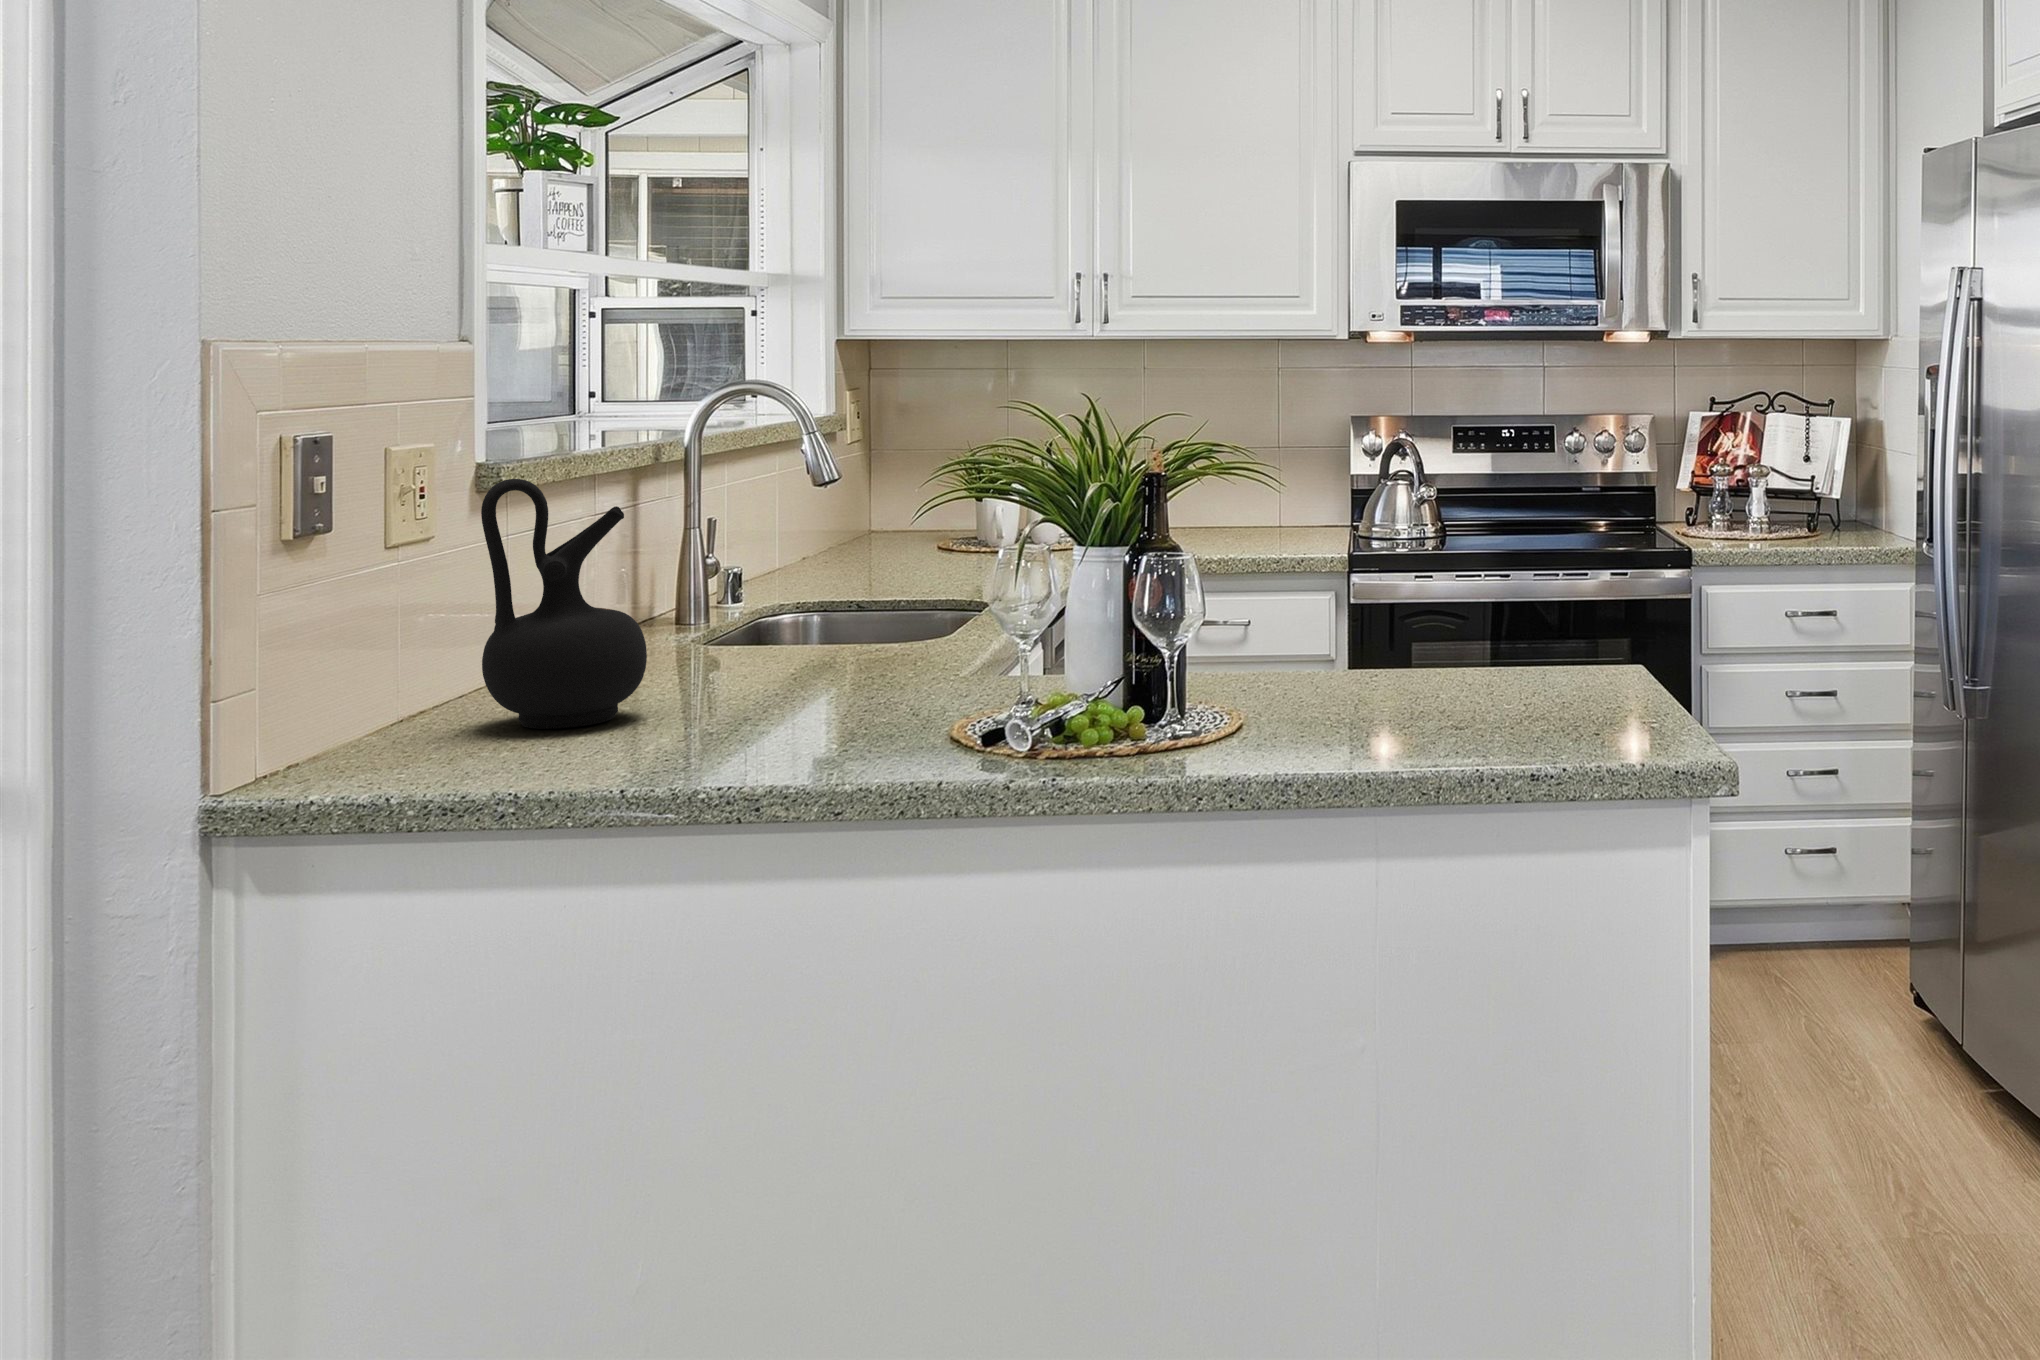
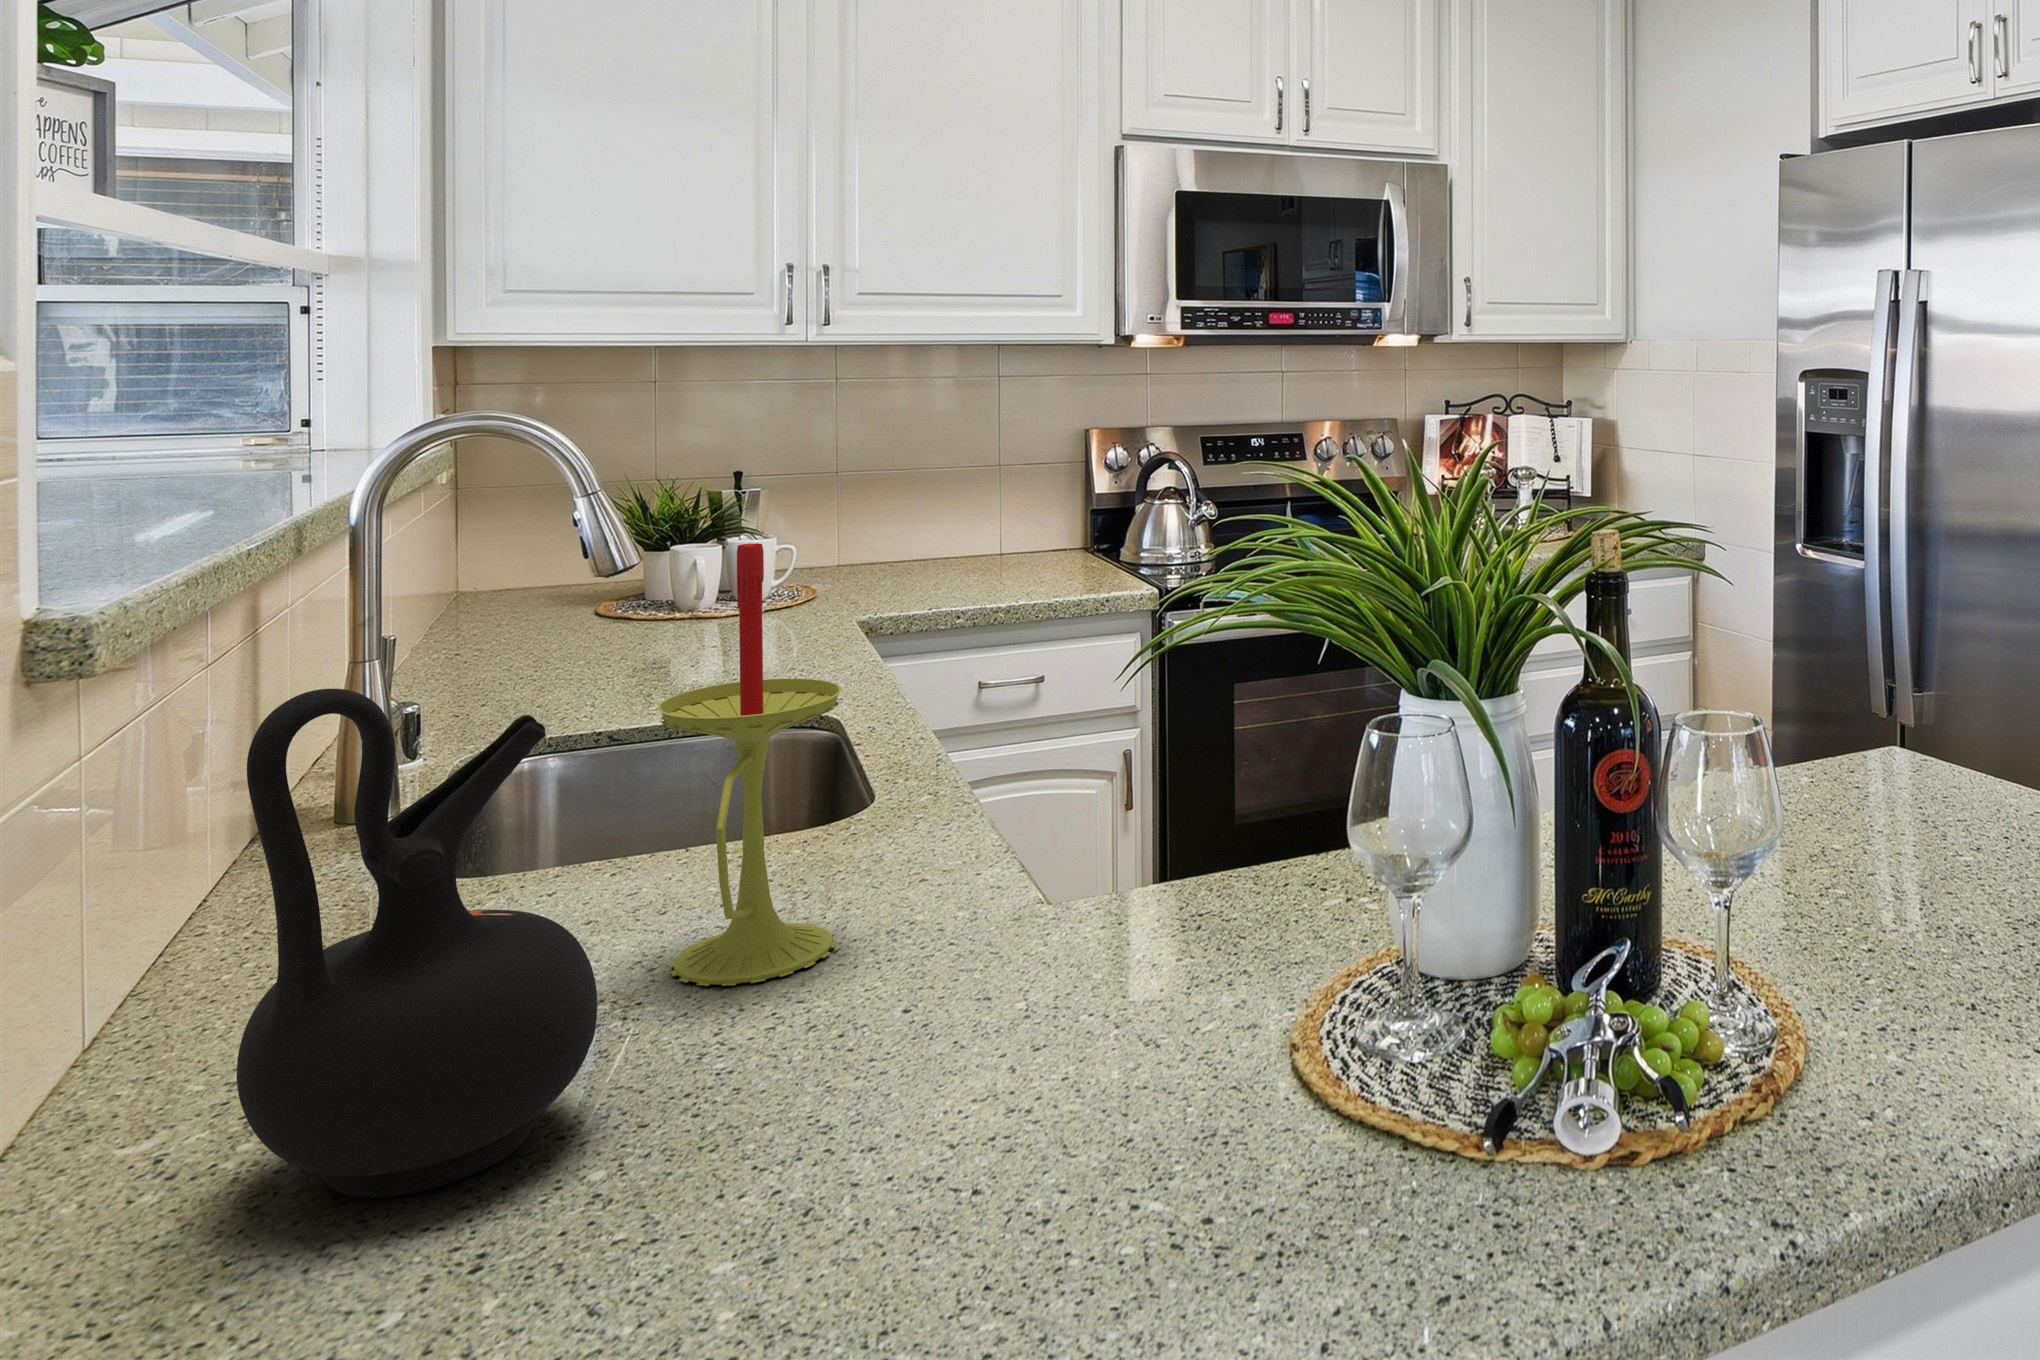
candle: none [732,431,837,691] -> present [658,543,842,986]

